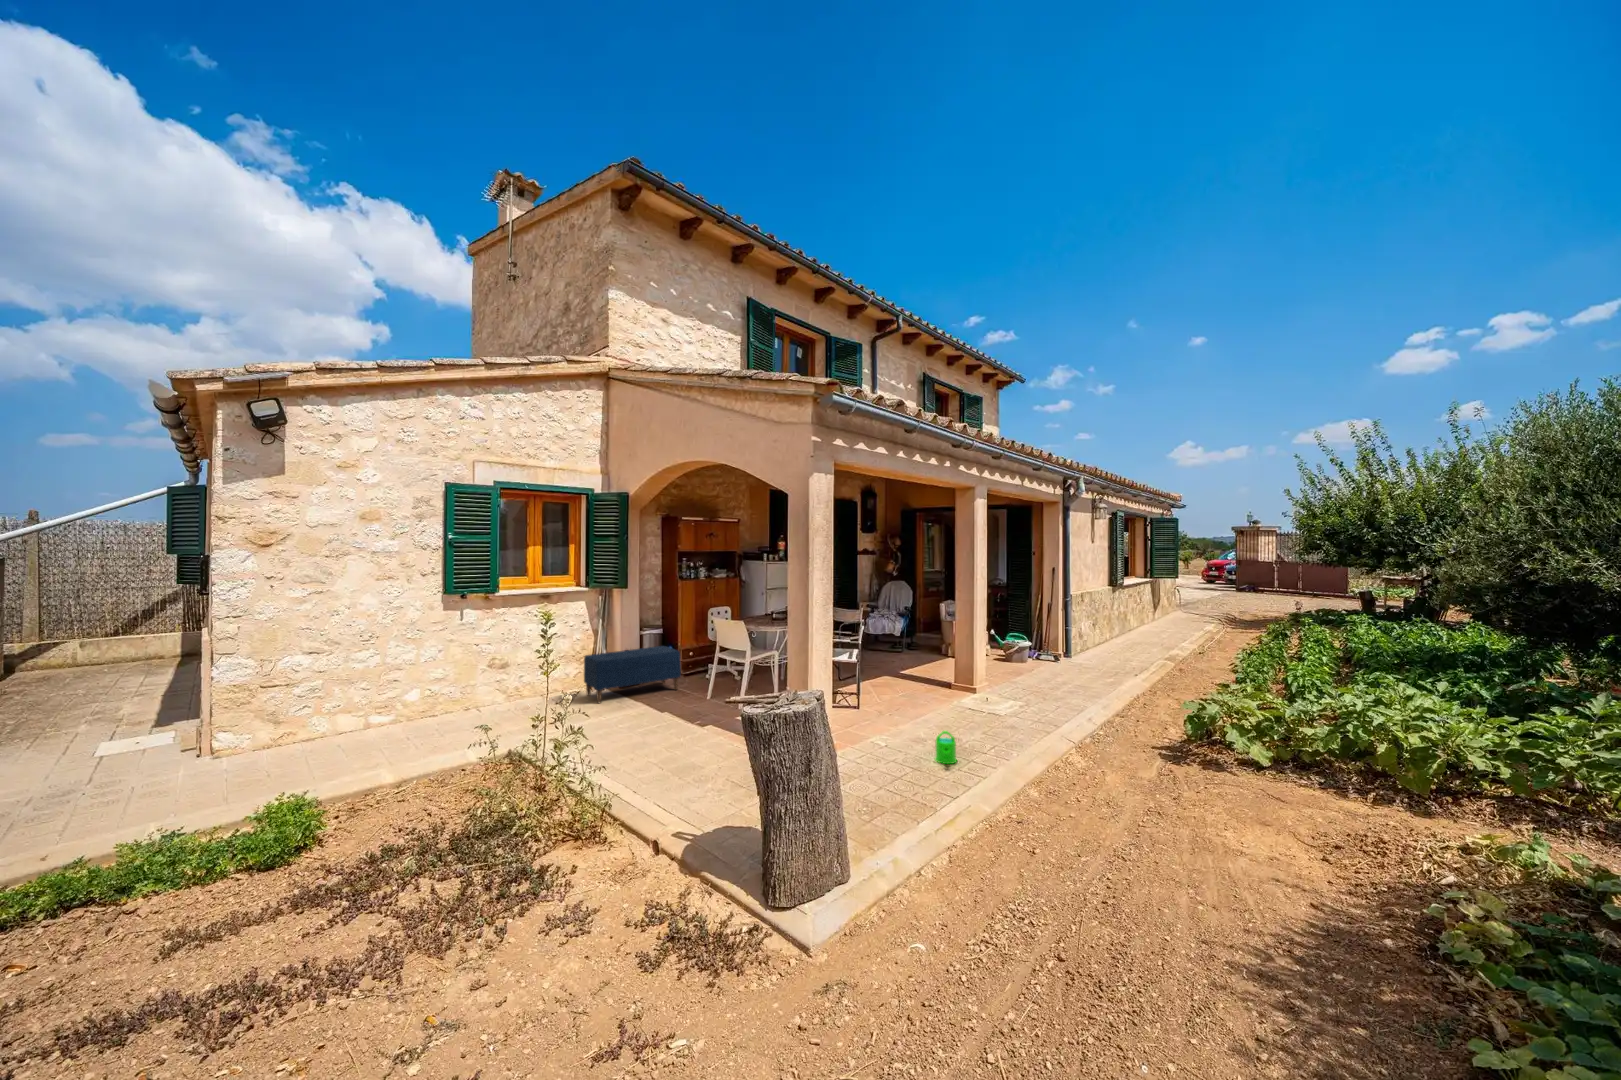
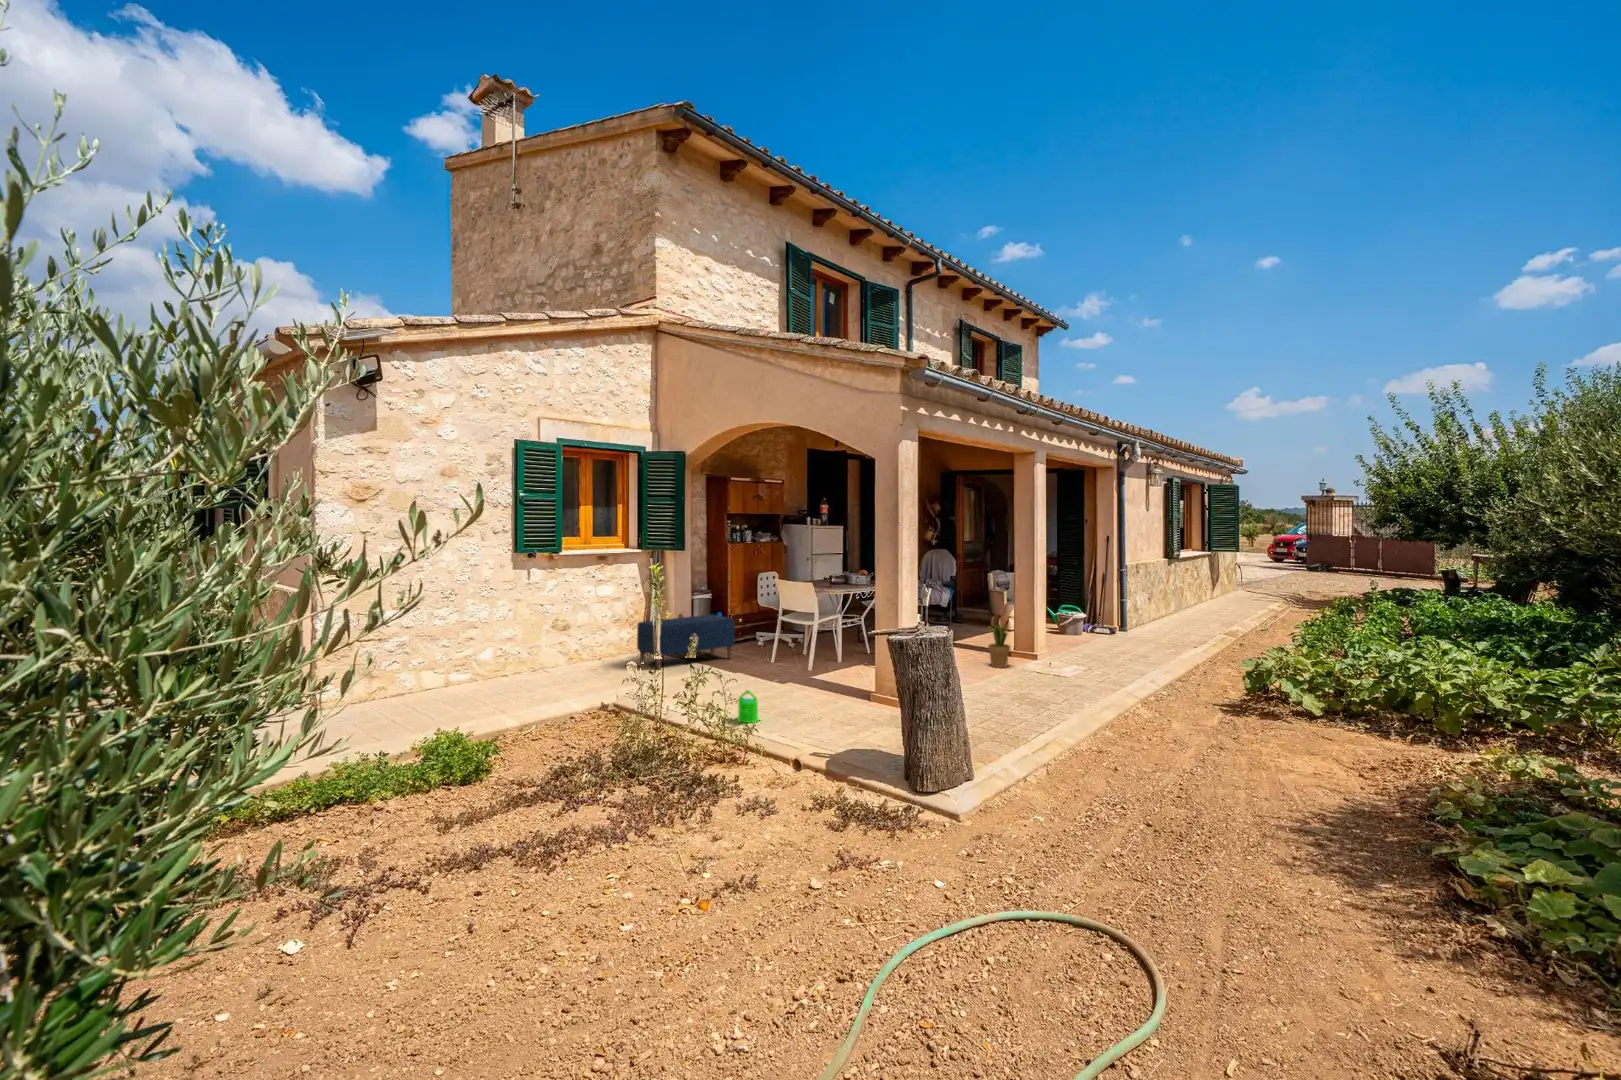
potted plant: none [924,656,951,701] -> present [988,624,1011,668]
watering can: present [935,731,957,764] -> present [737,690,759,723]

